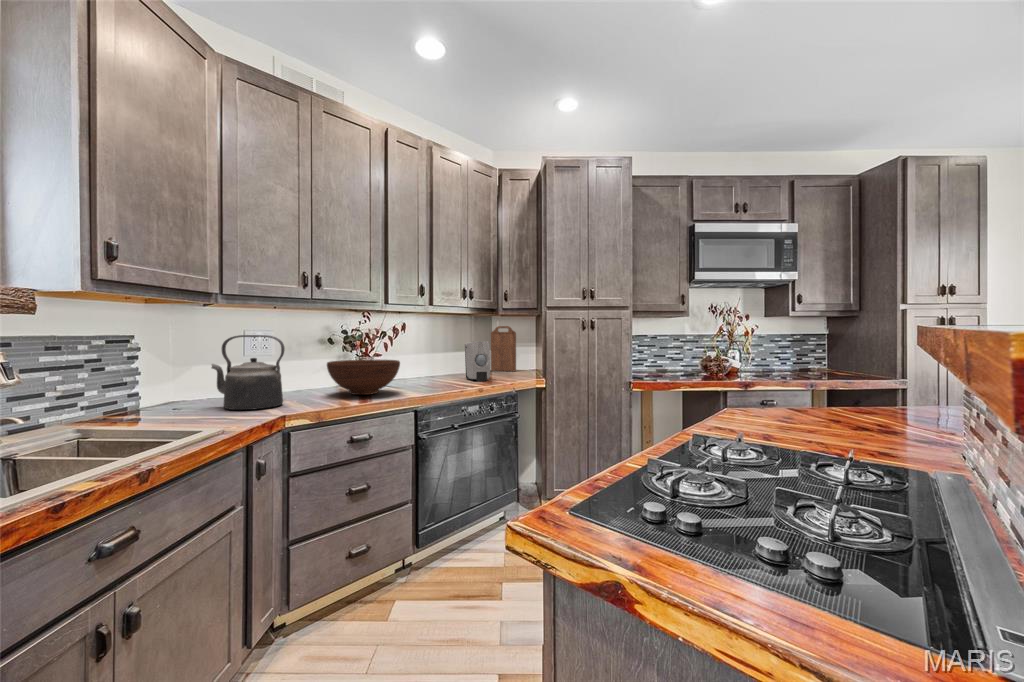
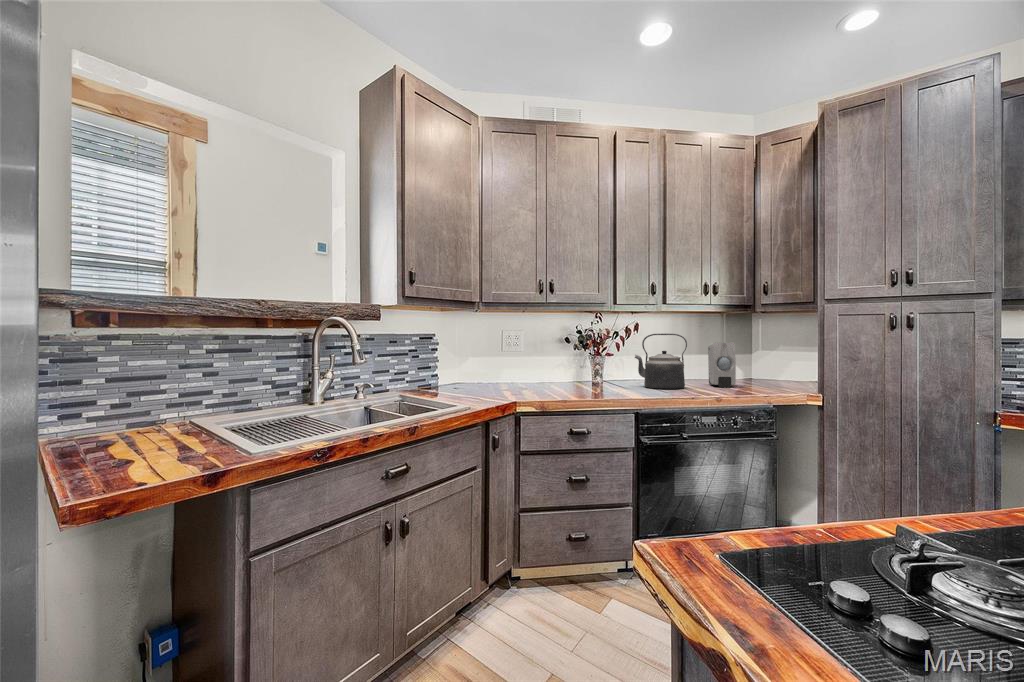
cutting board: present [491,326,516,371] -> none [751,325,783,380]
kettle: present [211,335,285,410] -> present [635,334,687,389]
fruit bowl: present [327,360,400,395] -> none [557,359,625,392]

